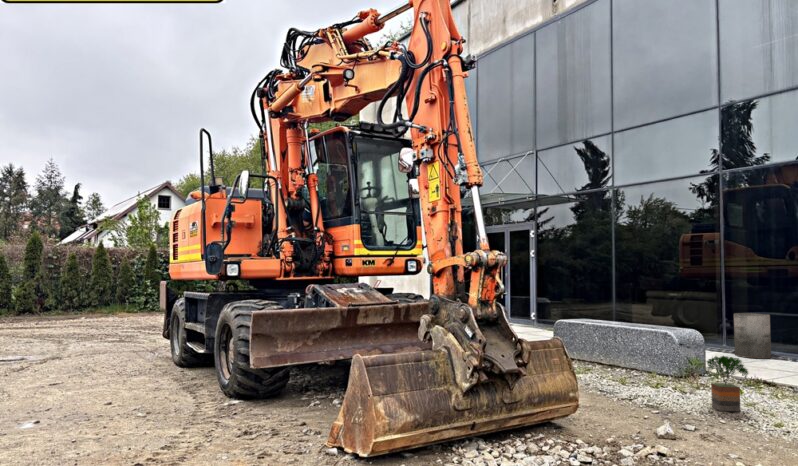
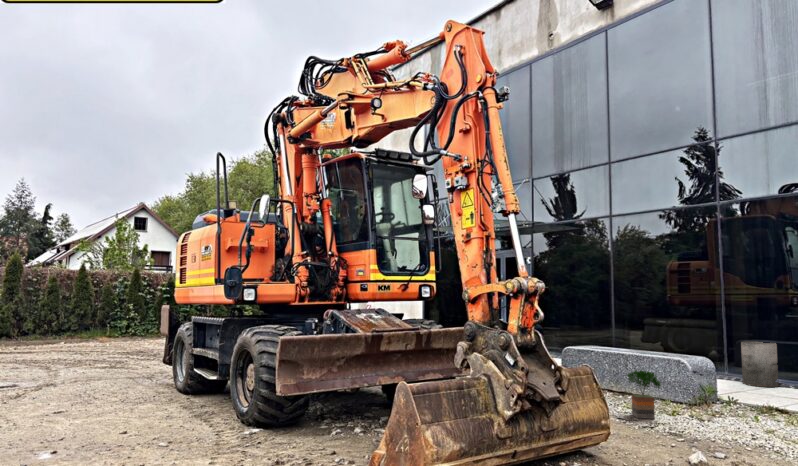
potted tree: present [707,356,748,411] -> present [627,370,661,419]

